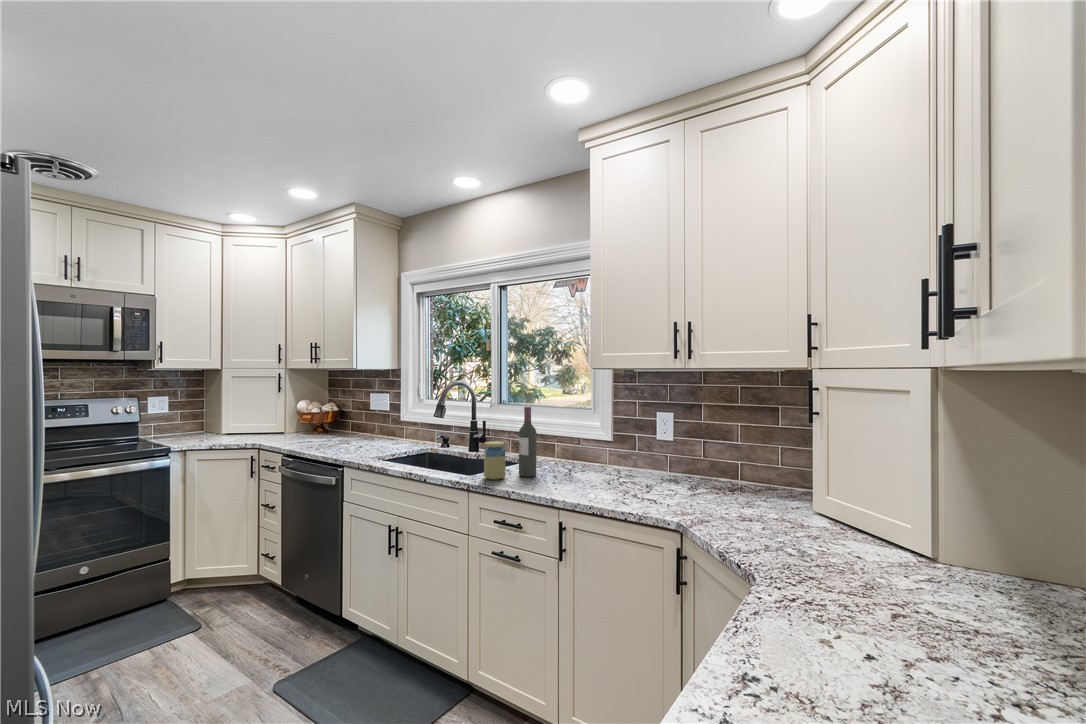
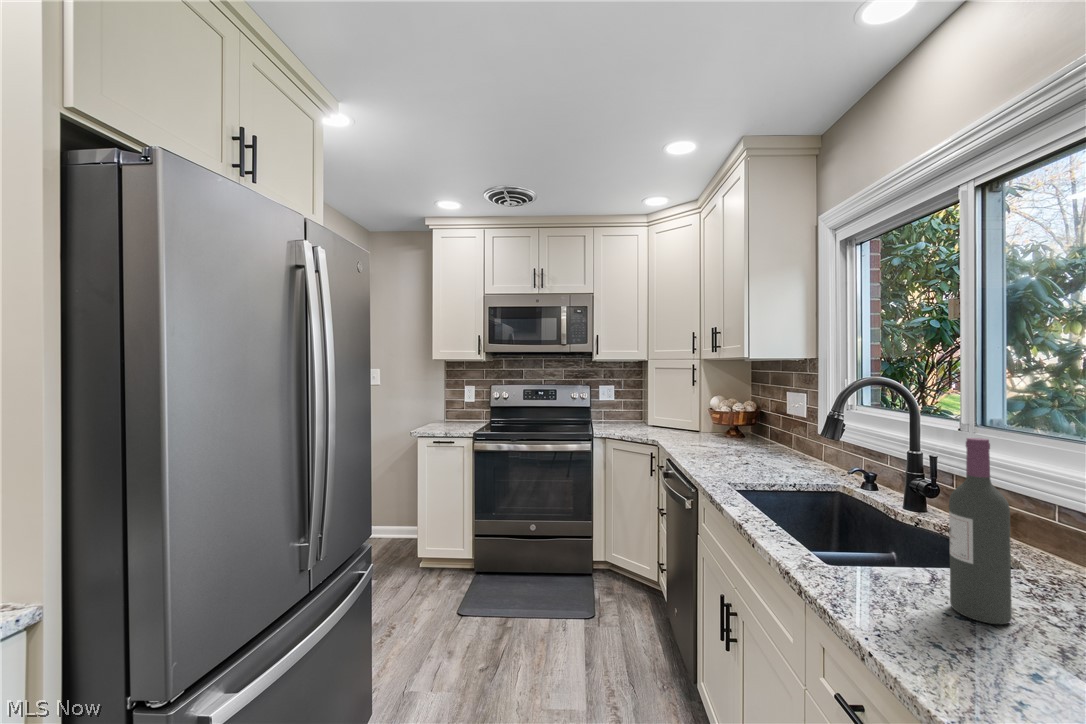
jar: present [484,441,506,480] -> none [844,504,901,597]

